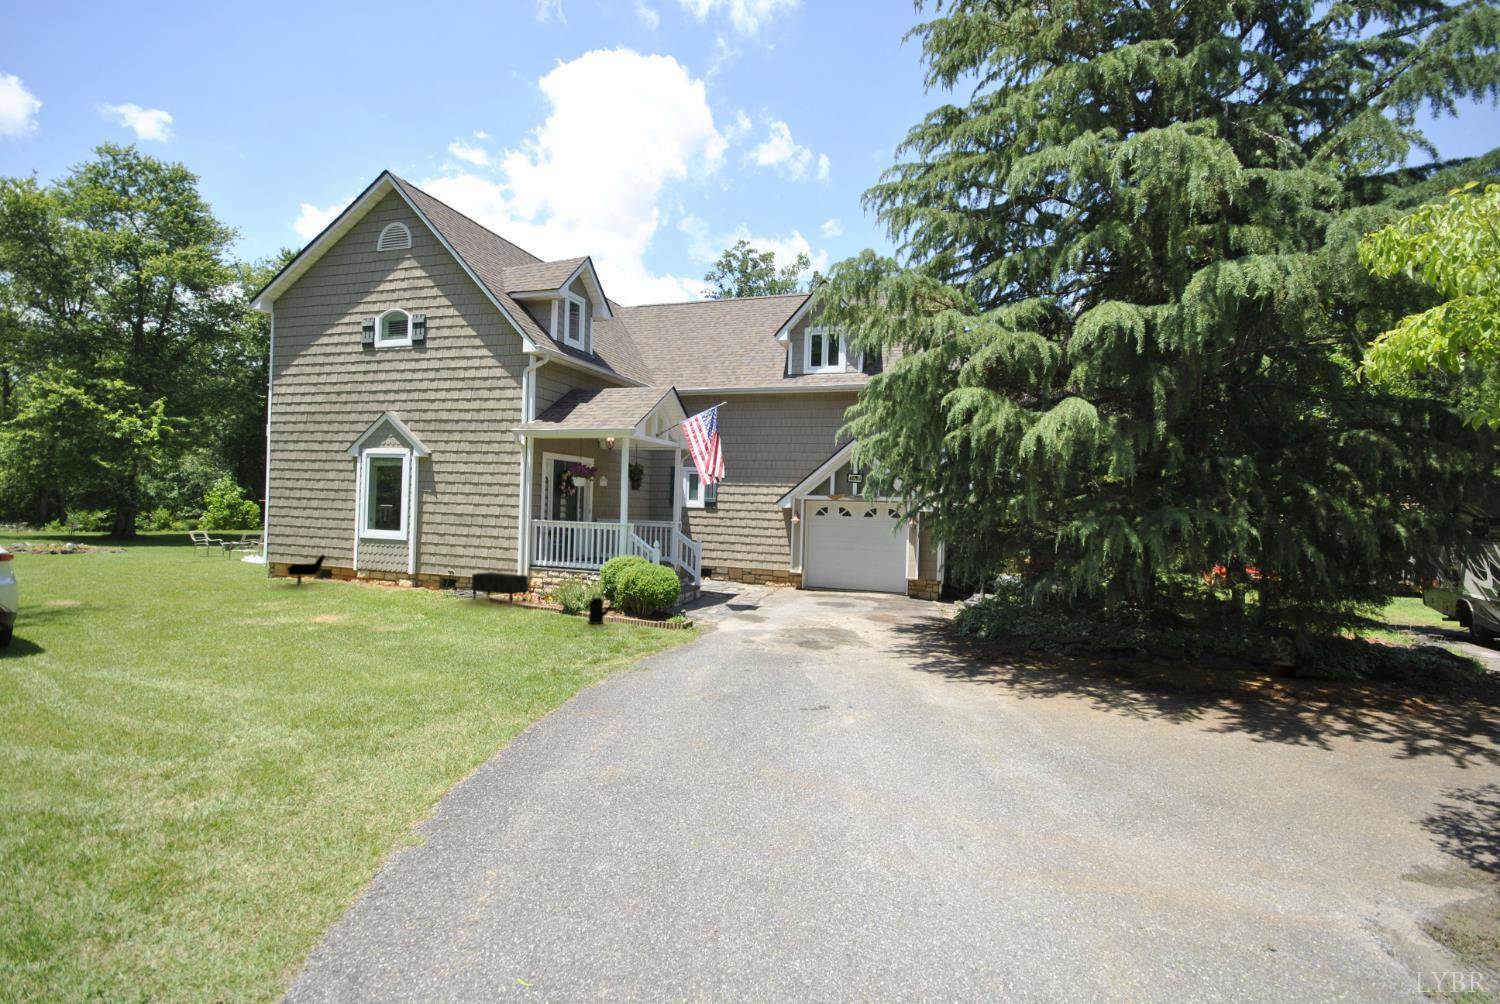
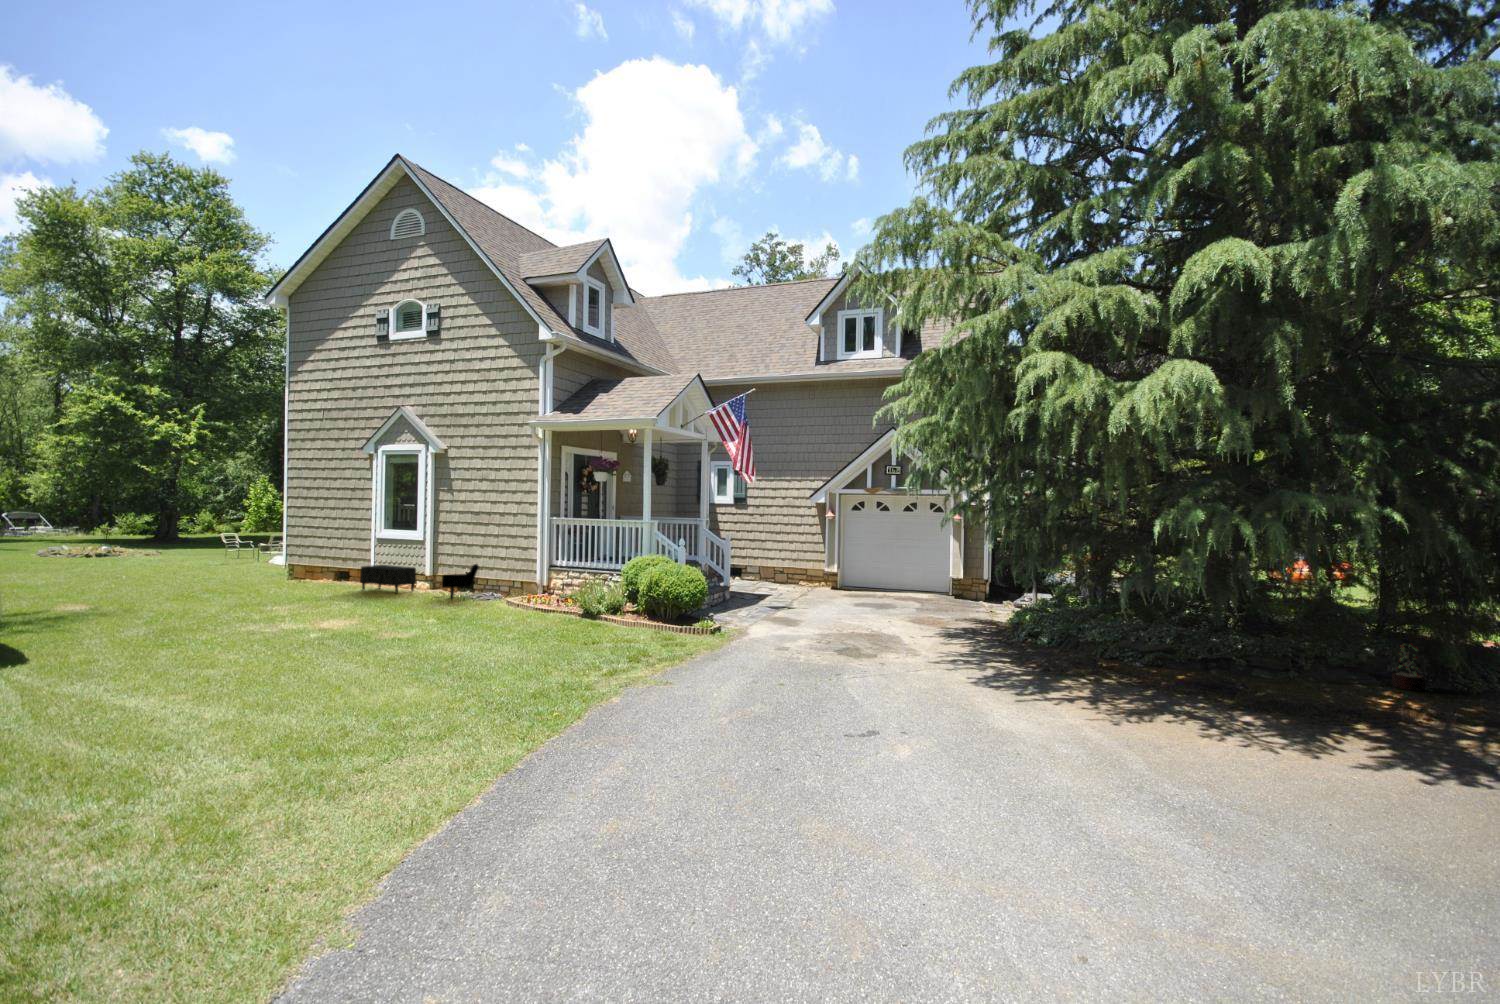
lounge chair: present [288,555,325,585] -> present [442,564,479,599]
bench: present [472,572,528,602] -> present [360,565,416,593]
watering can: present [587,594,615,624] -> none [605,596,640,630]

